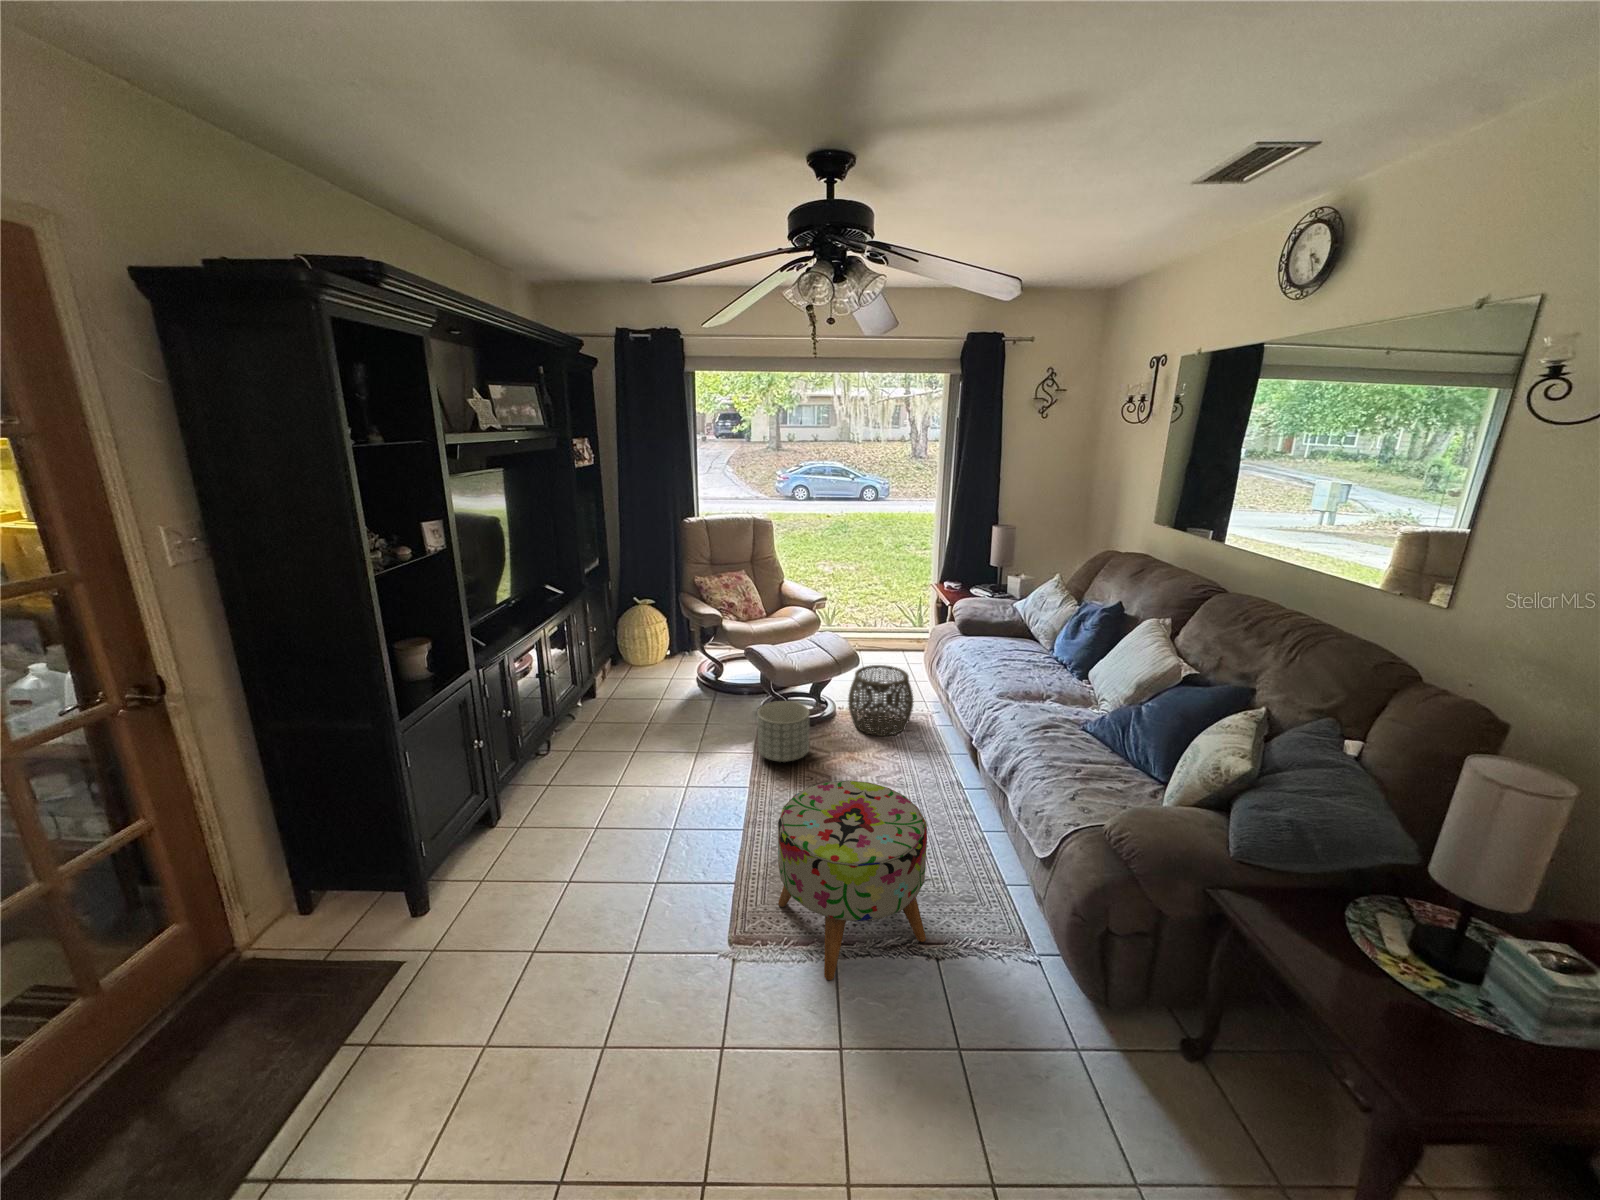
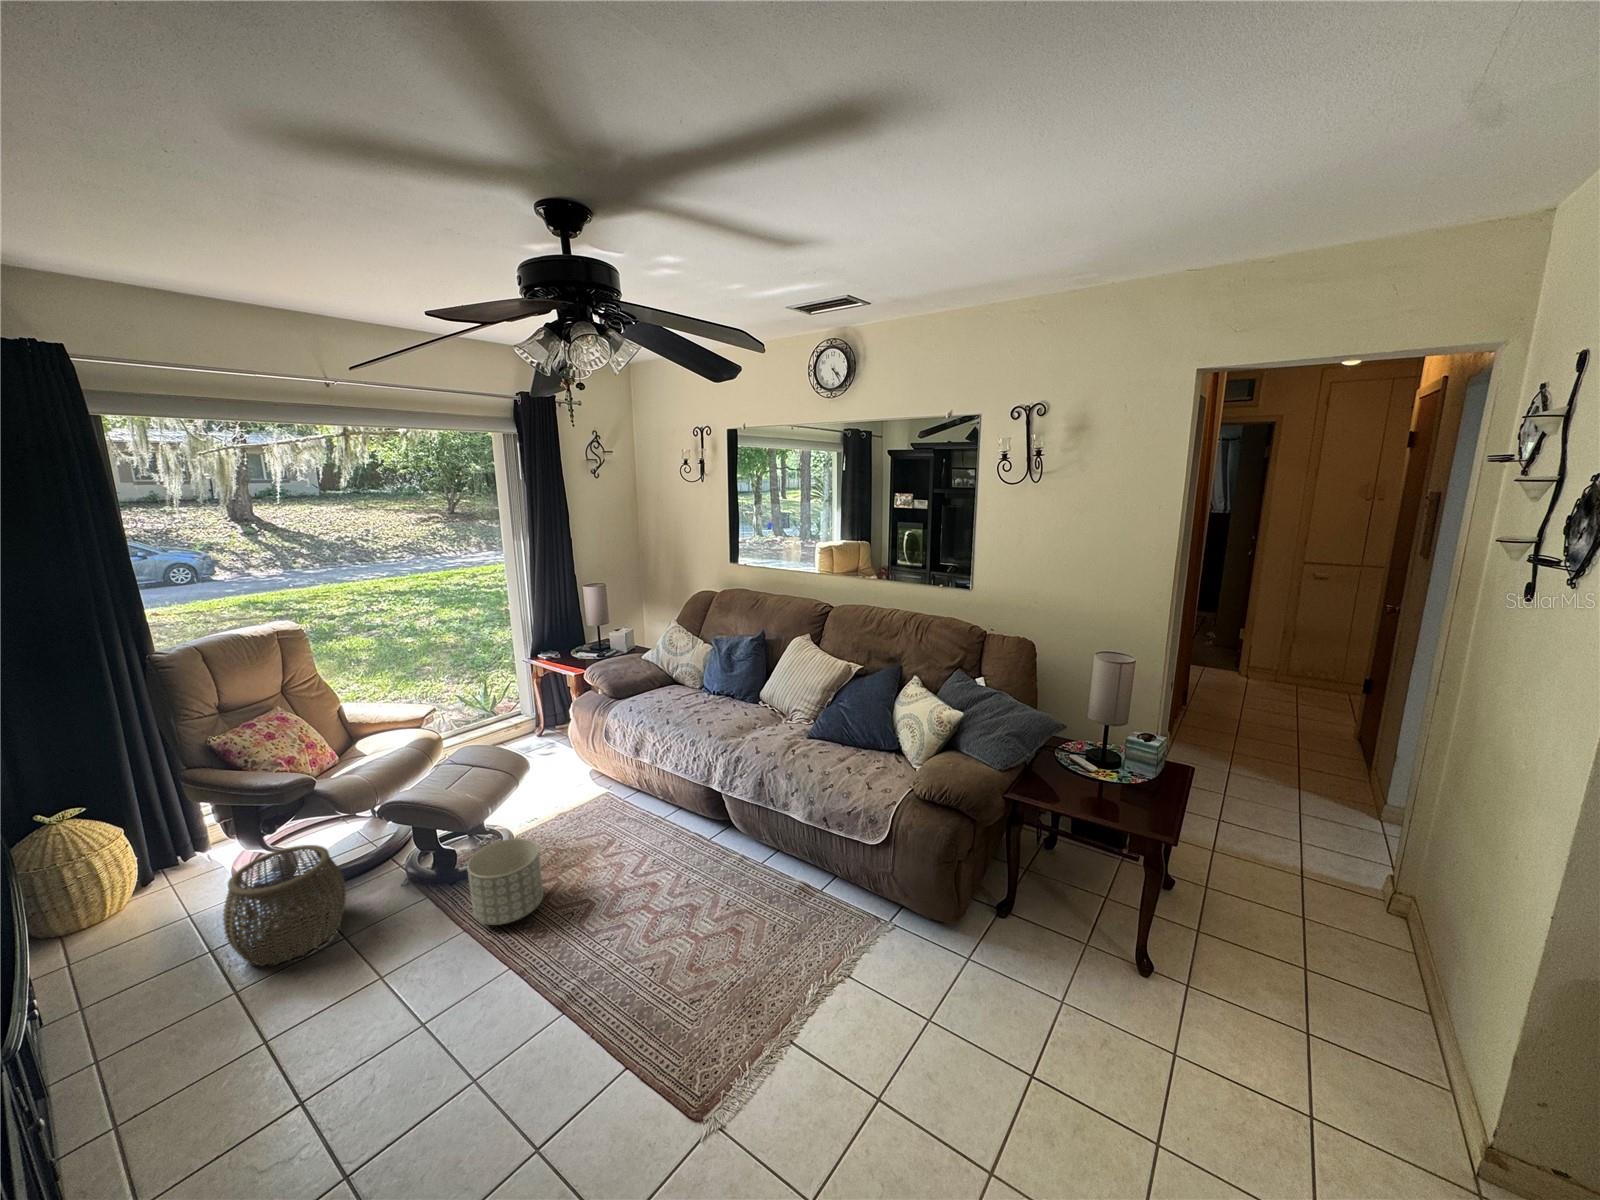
woven basket: present [848,665,914,736] -> present [223,845,346,966]
ottoman: present [778,780,927,980] -> none [686,856,838,1064]

